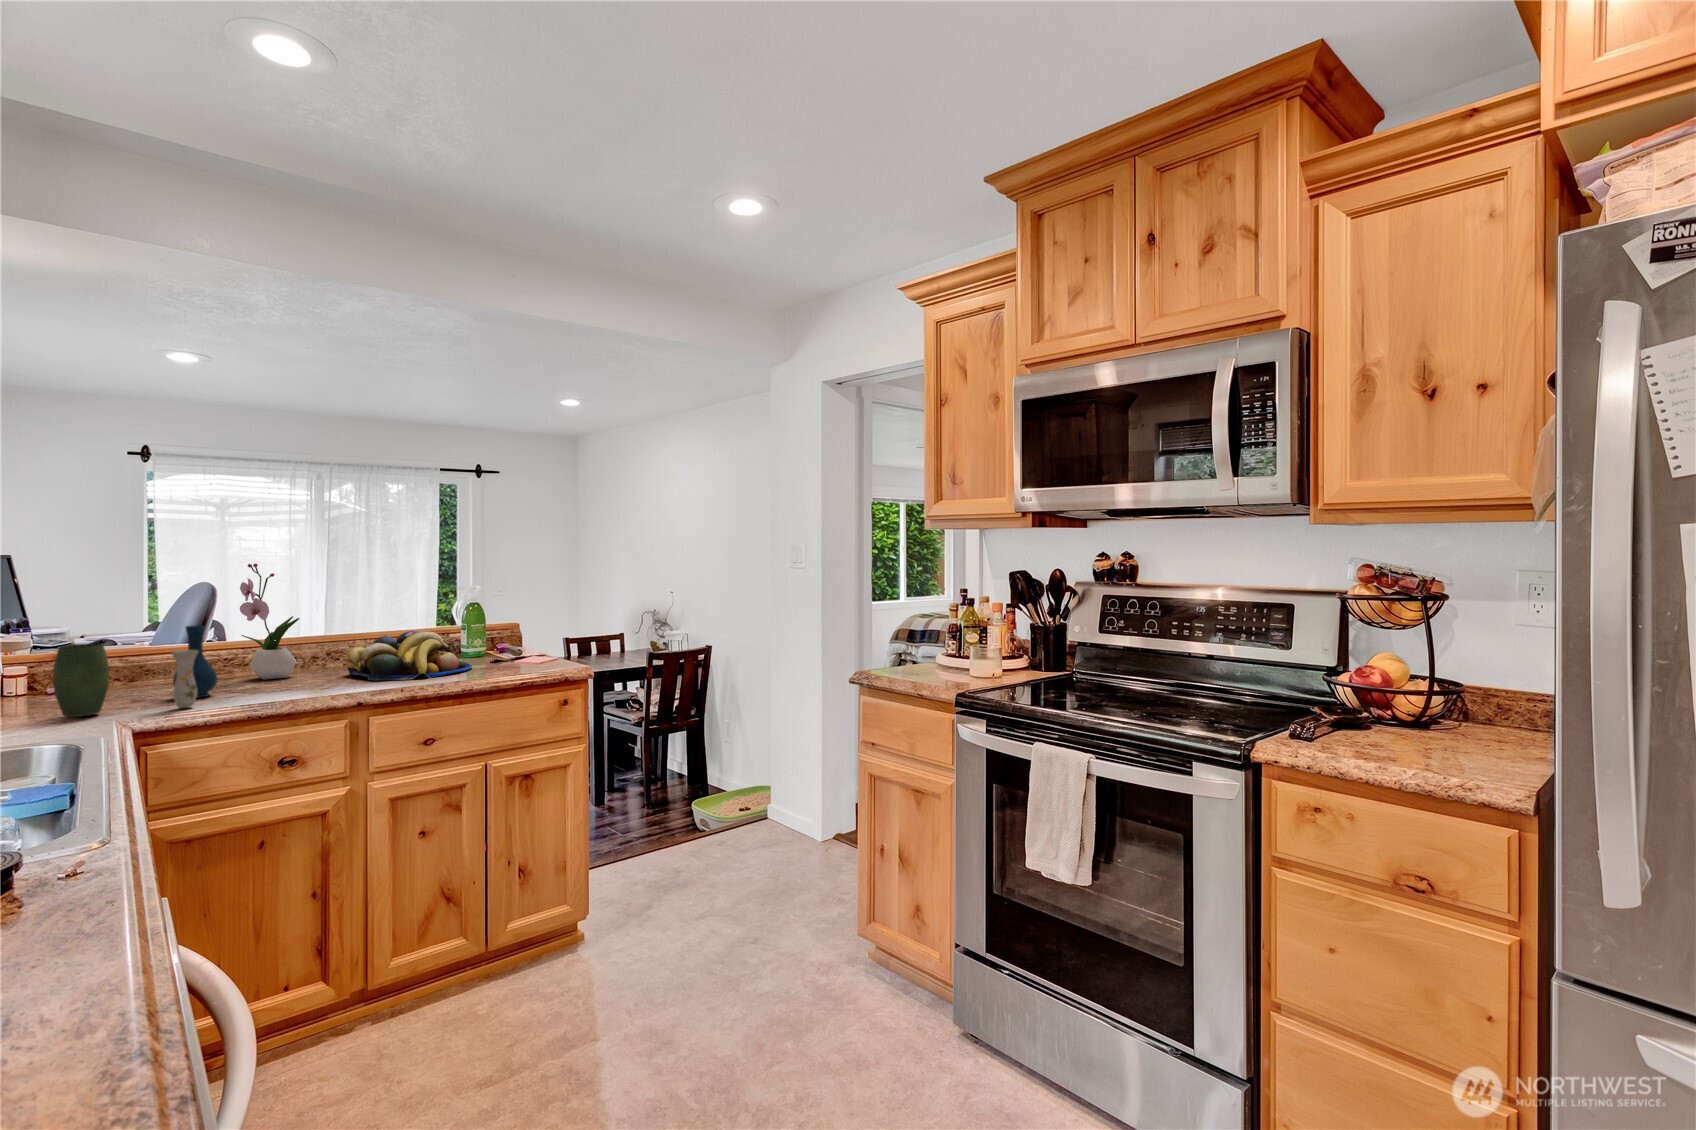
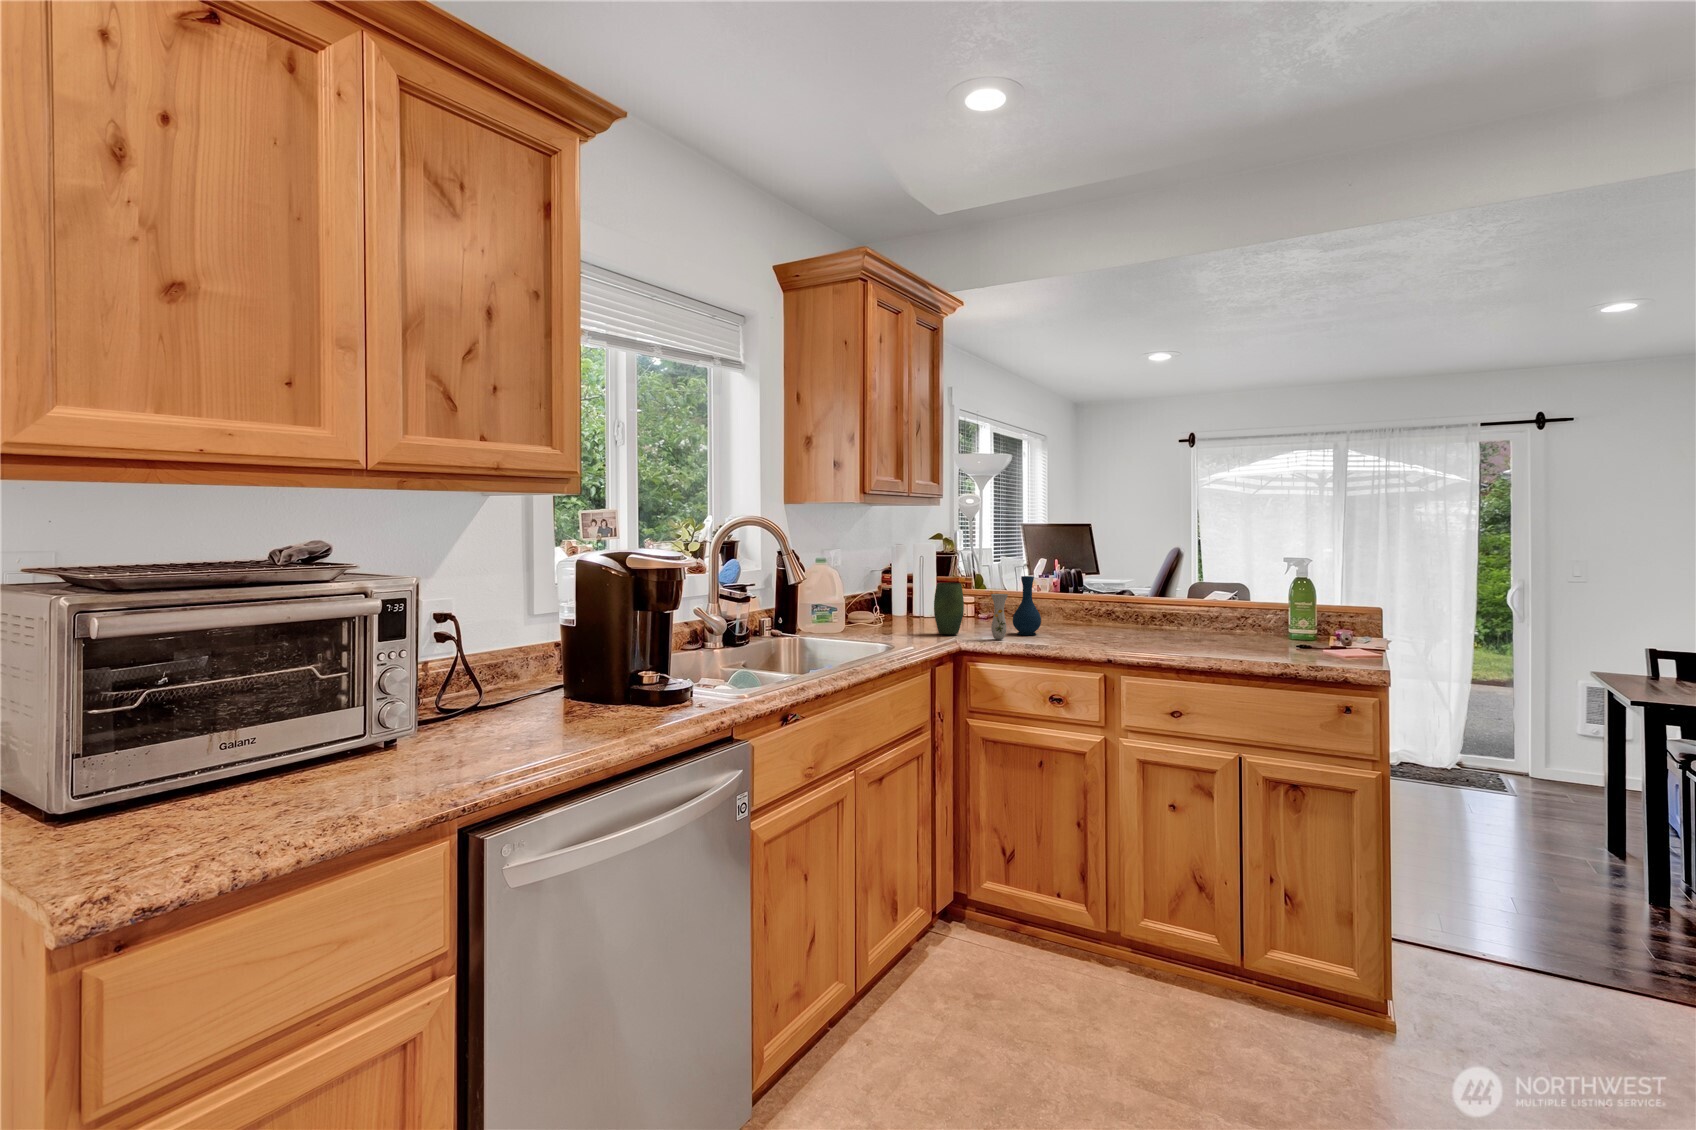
flower arrangement: present [240,563,300,679] -> none [1085,527,1127,631]
fruit bowl: present [346,631,472,681] -> none [1151,600,1276,649]

